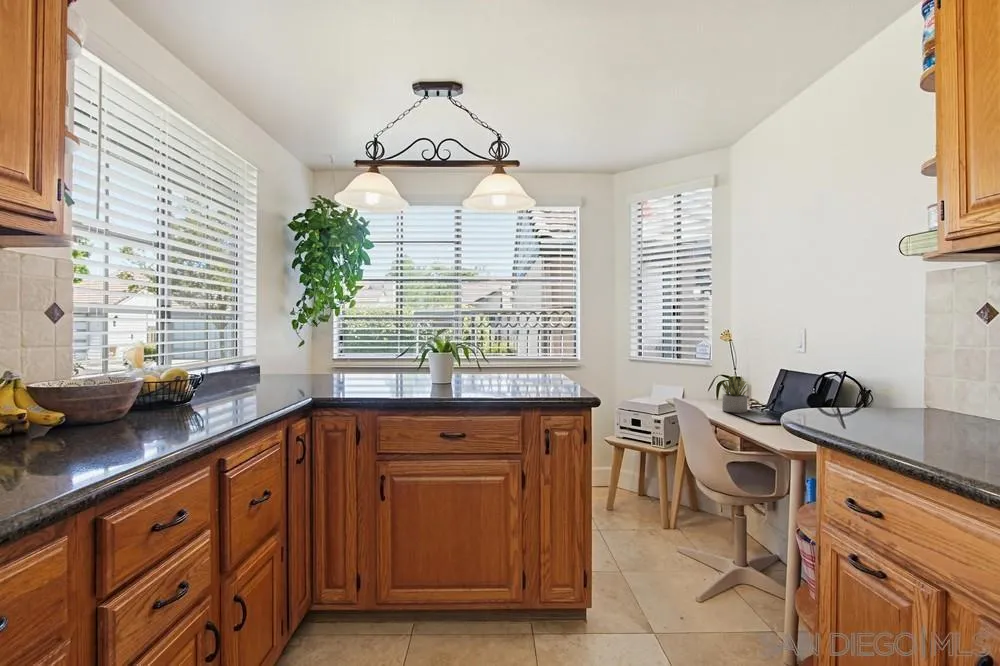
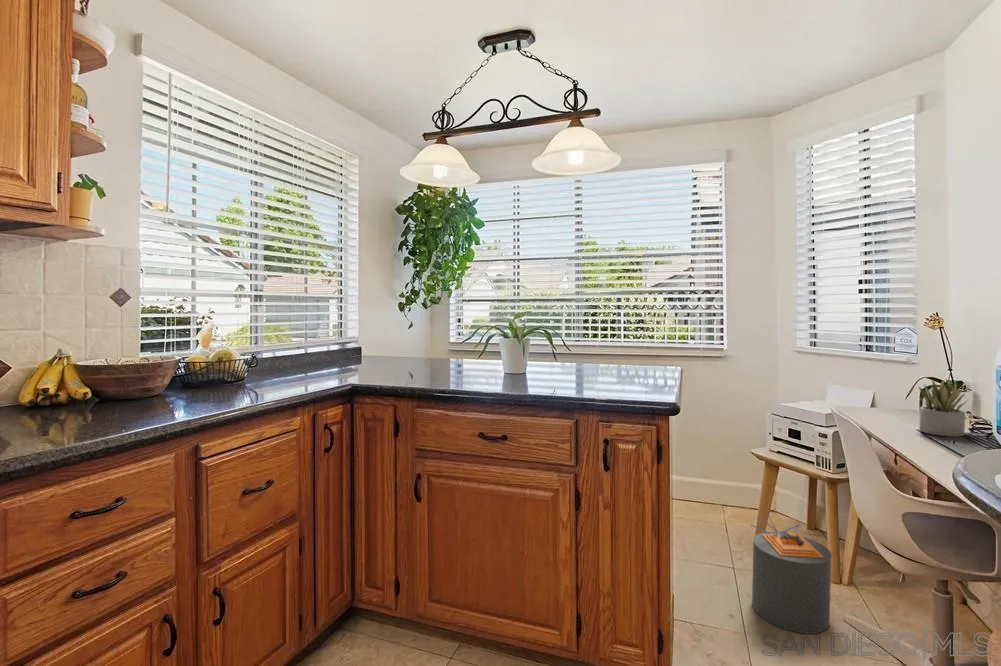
trash can: none [618,478,674,565] -> present [751,513,831,634]

